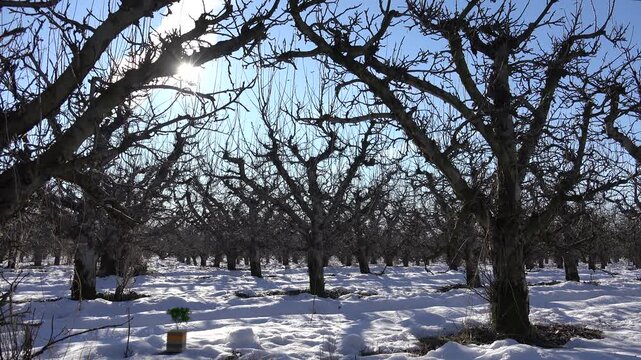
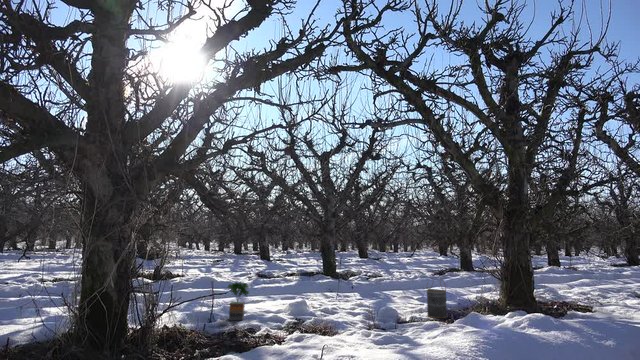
basket: none [403,300,427,349] -> present [427,289,447,318]

